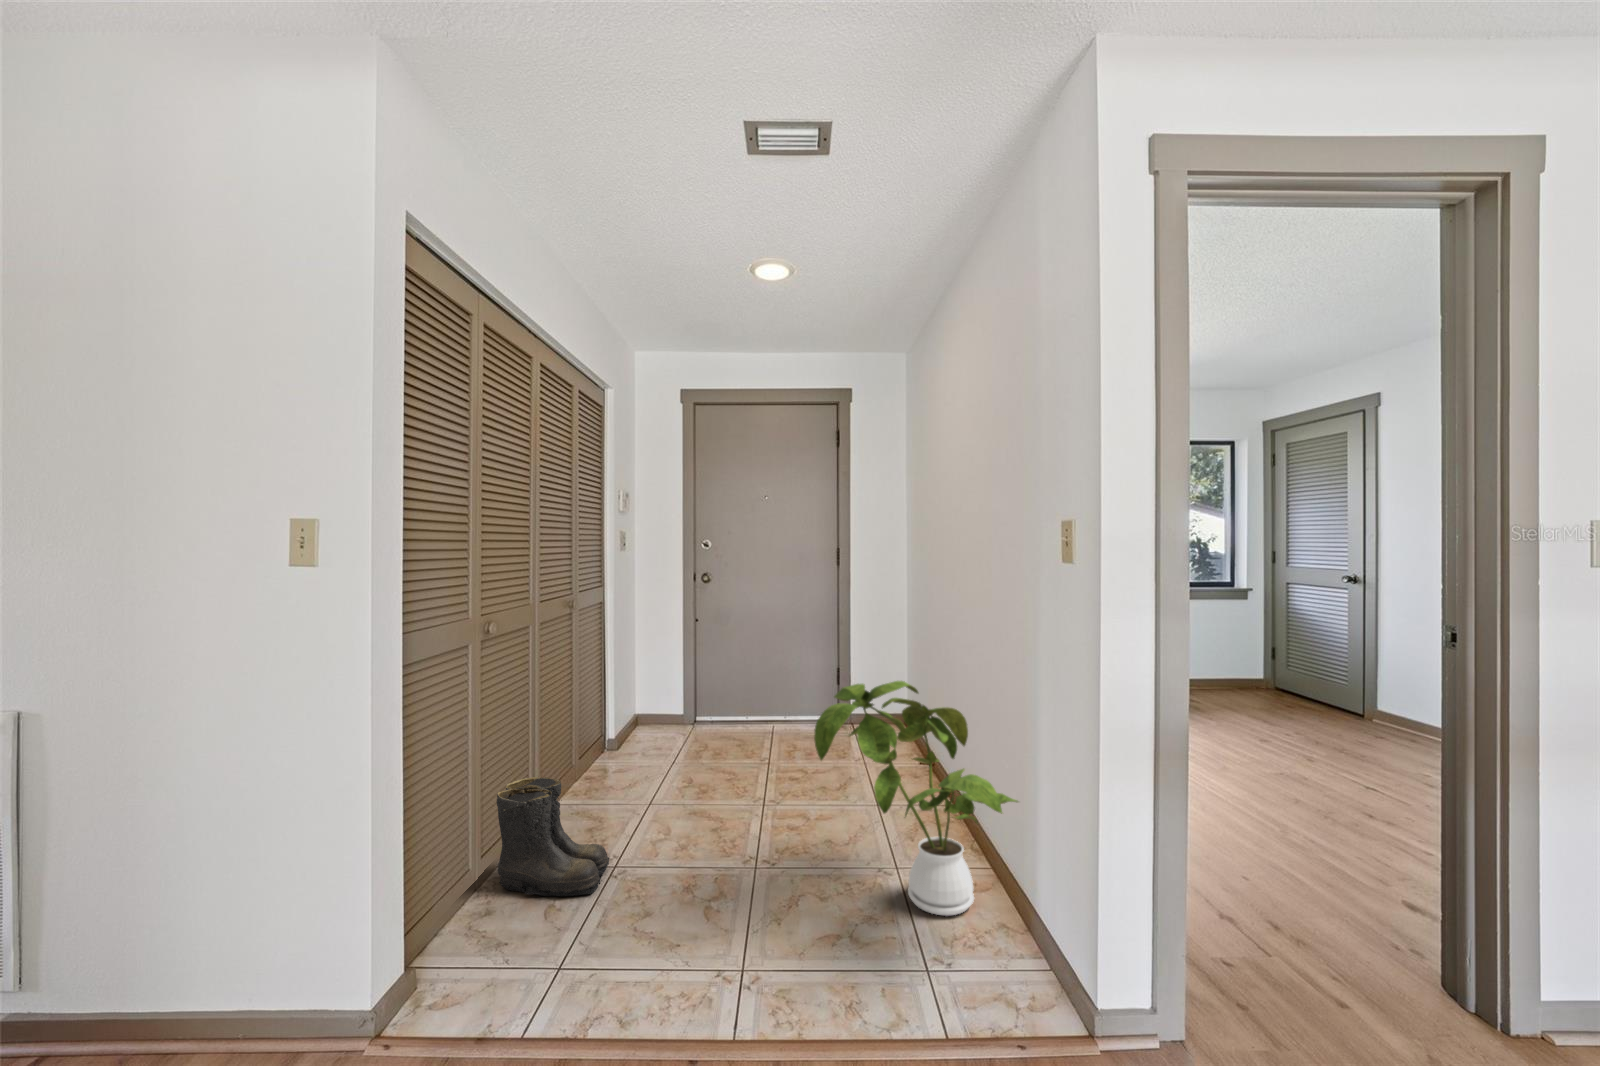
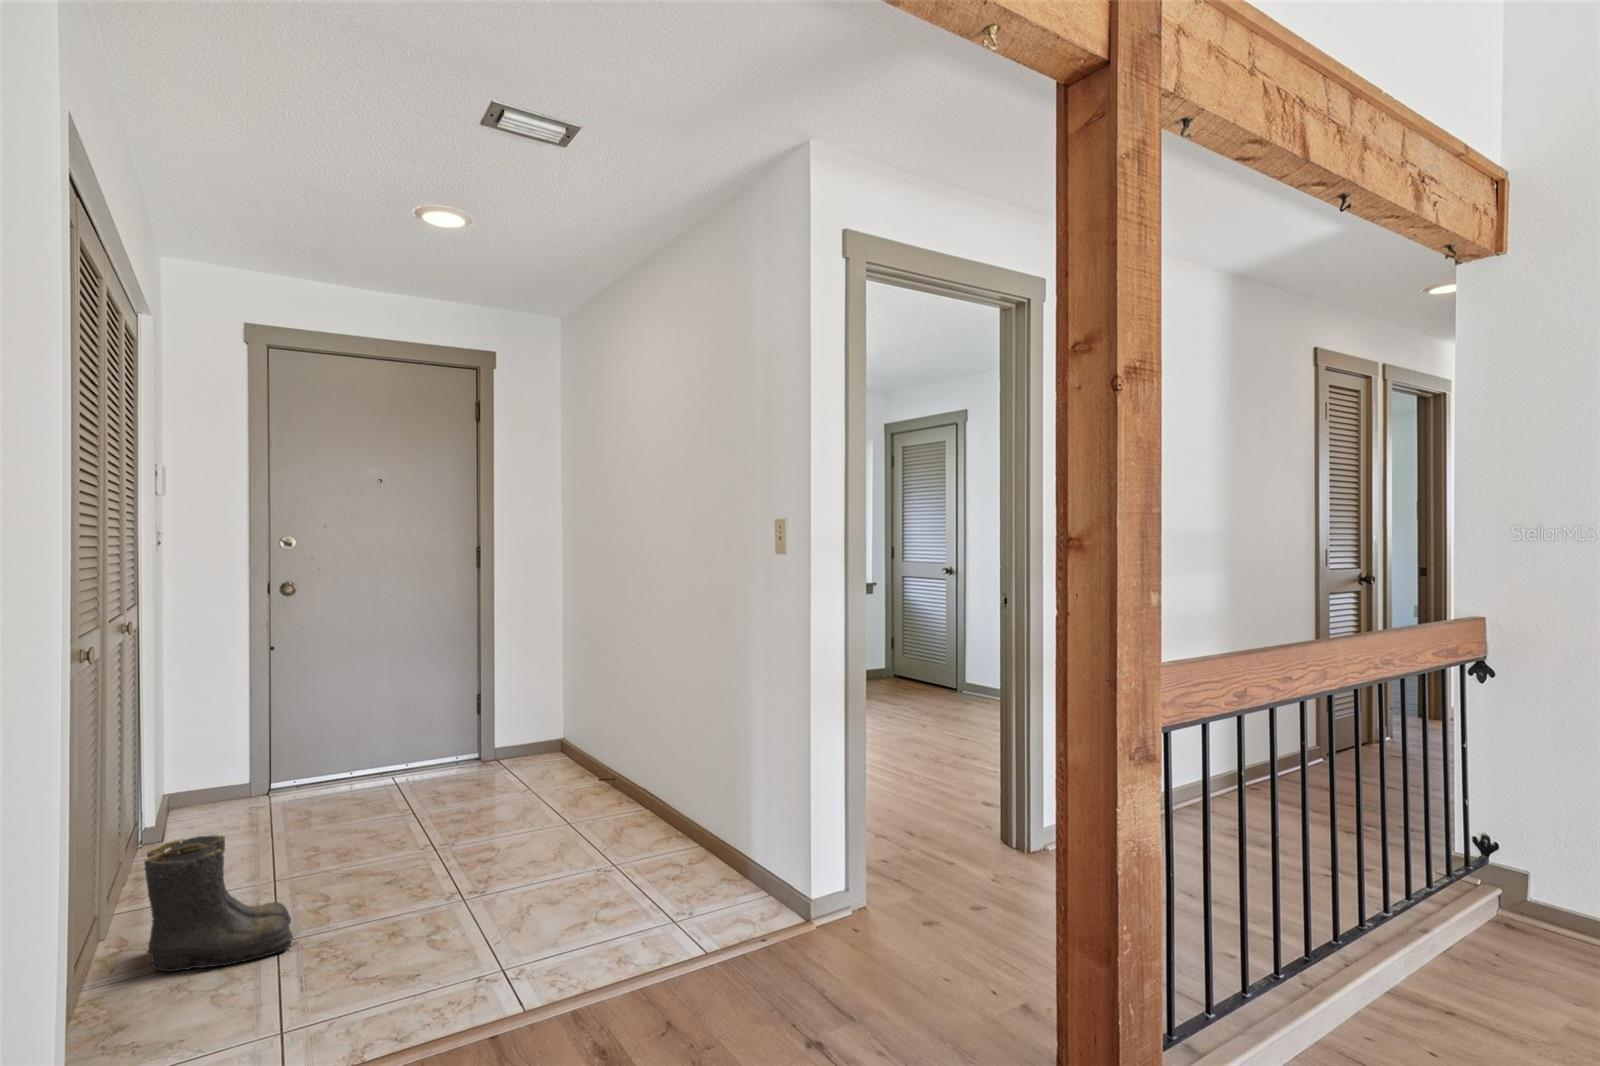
house plant: present [814,681,1018,916] -> none [547,675,738,885]

